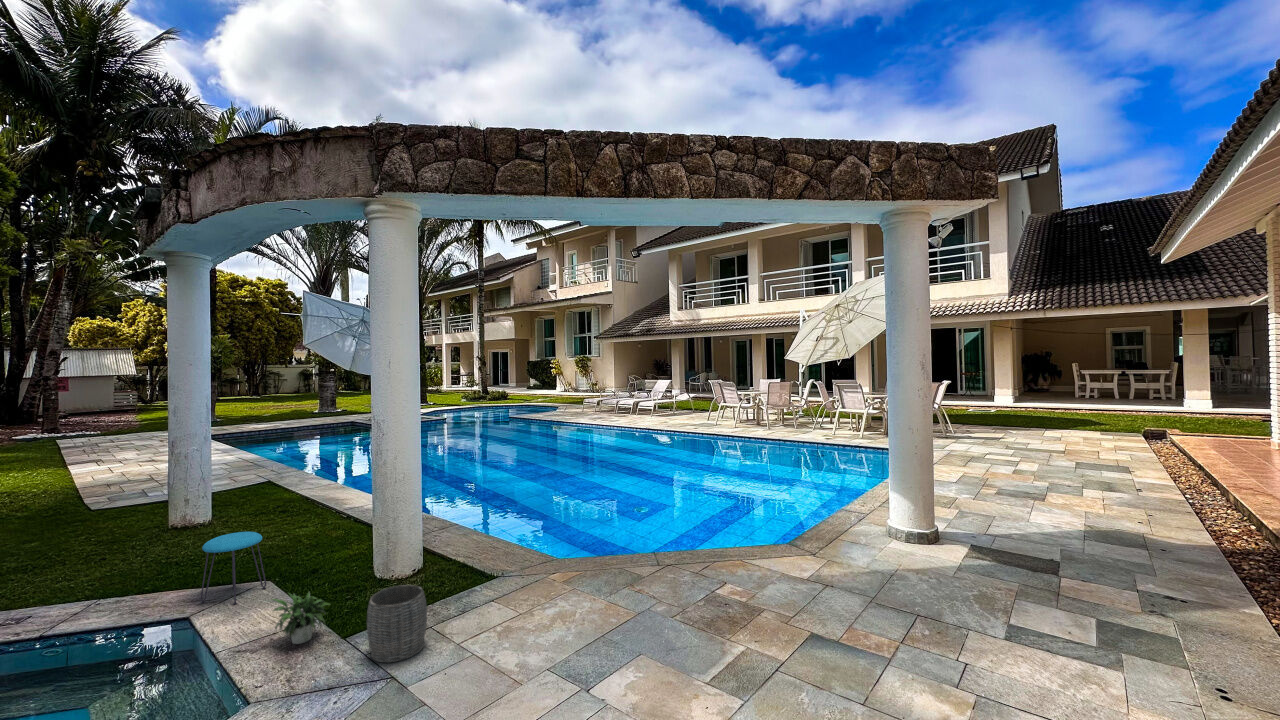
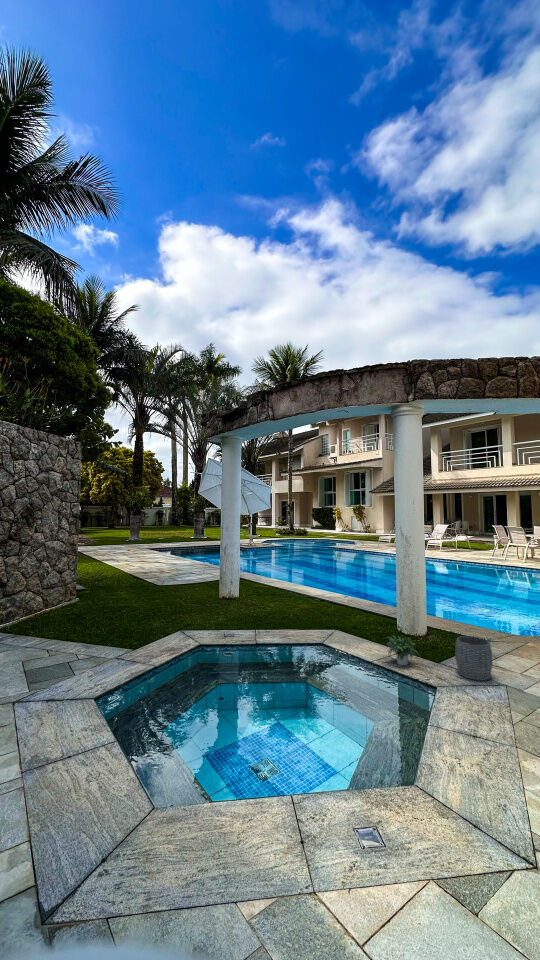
stool: present [200,532,266,605] -> none [307,600,335,642]

